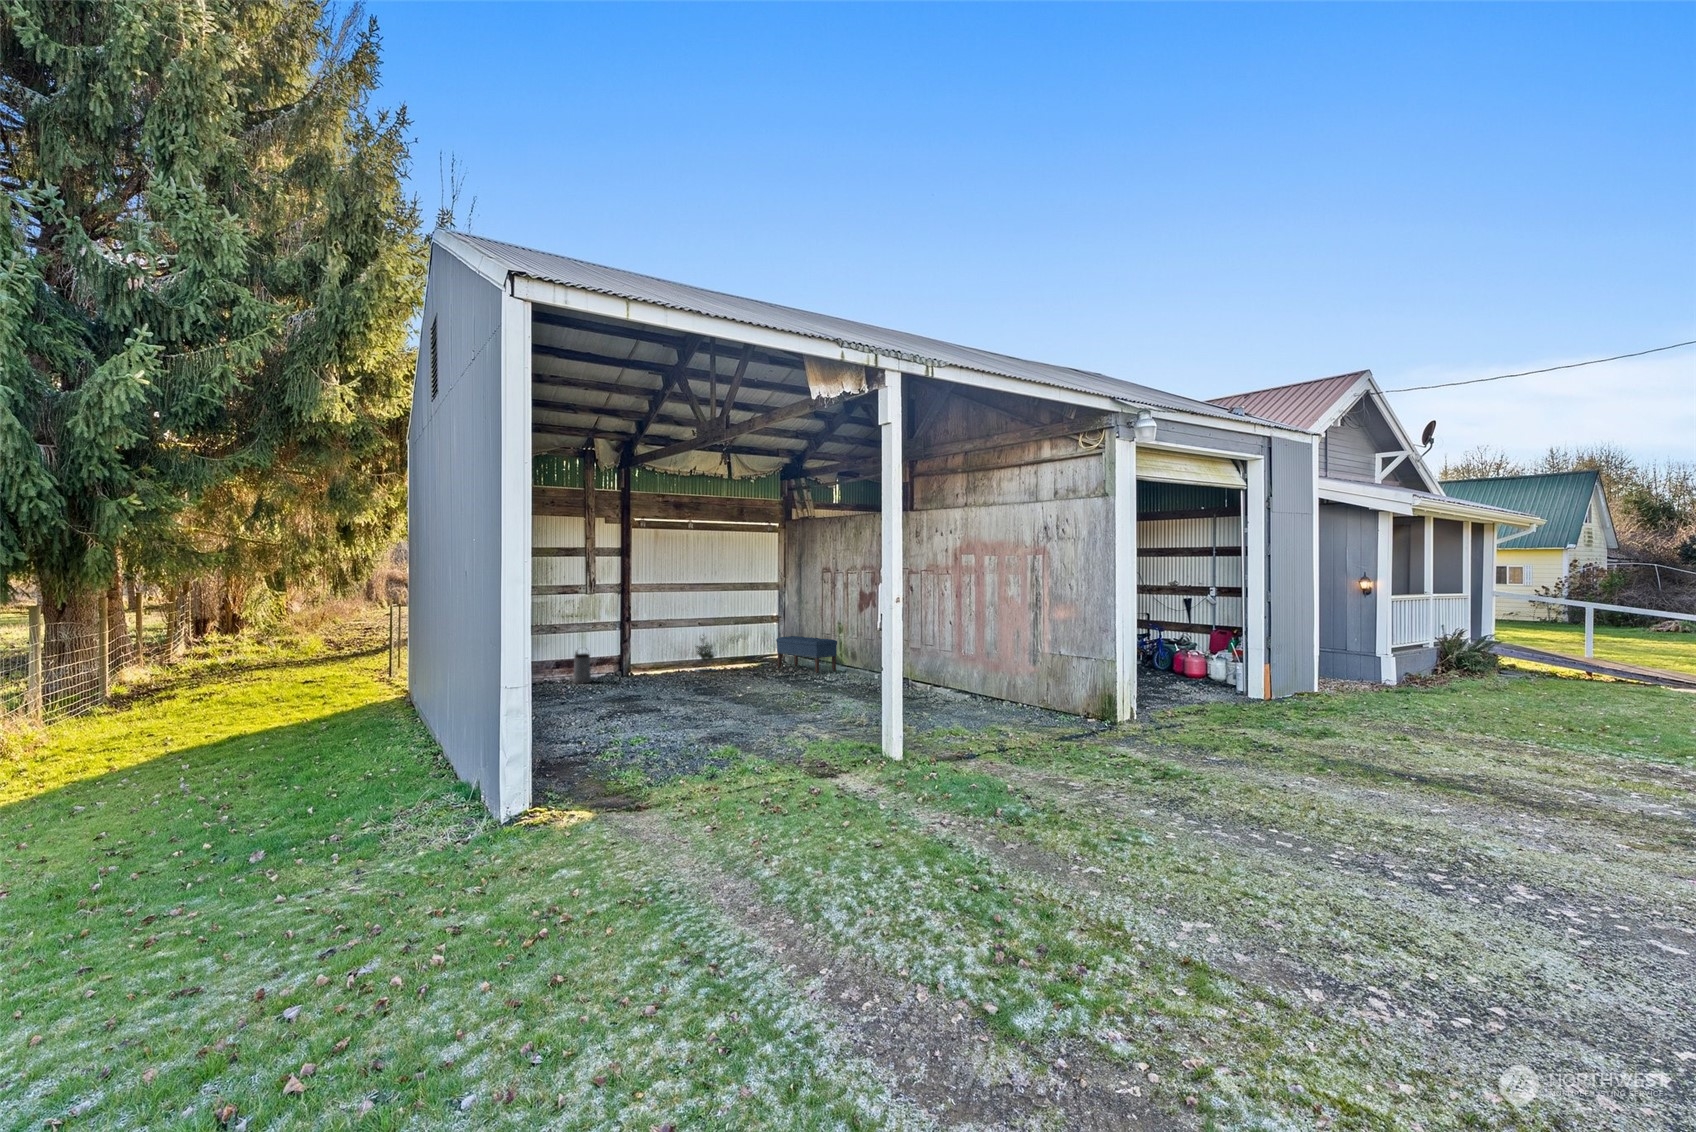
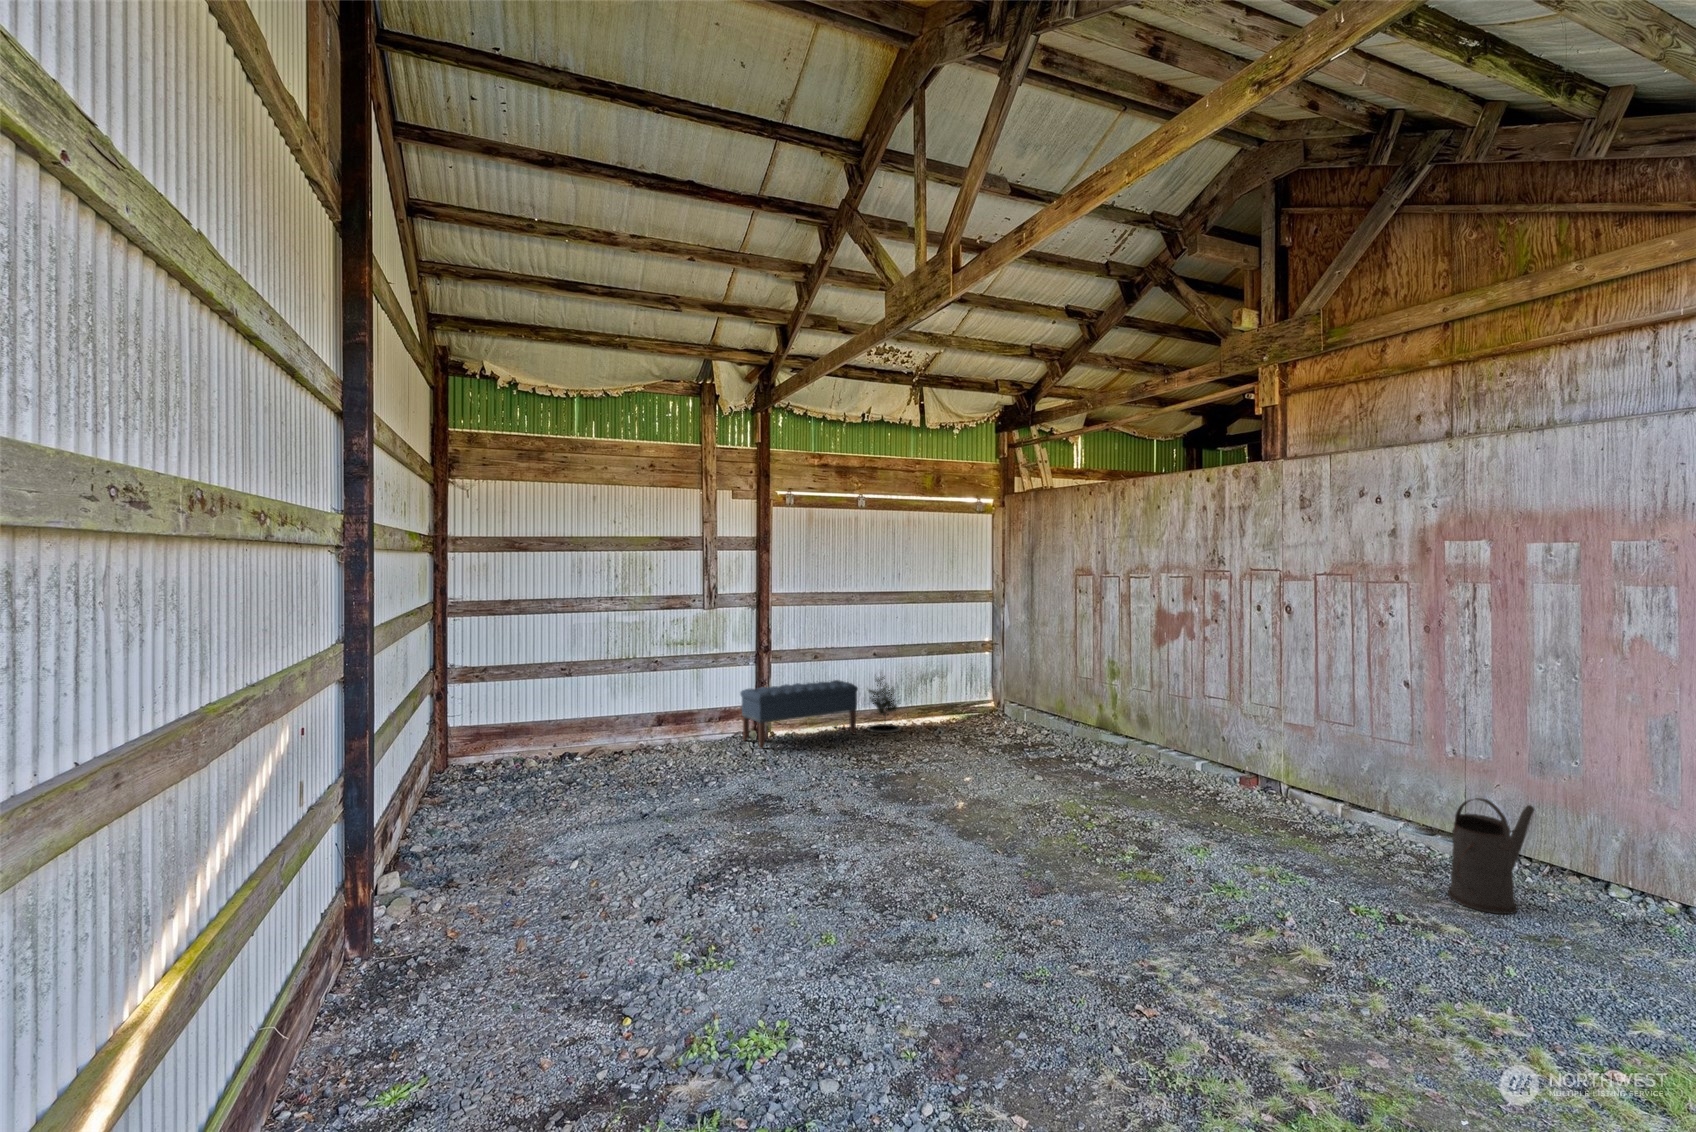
bench: present [776,636,837,673] -> present [740,680,858,748]
watering can: present [573,650,591,683] -> present [1448,798,1534,914]

